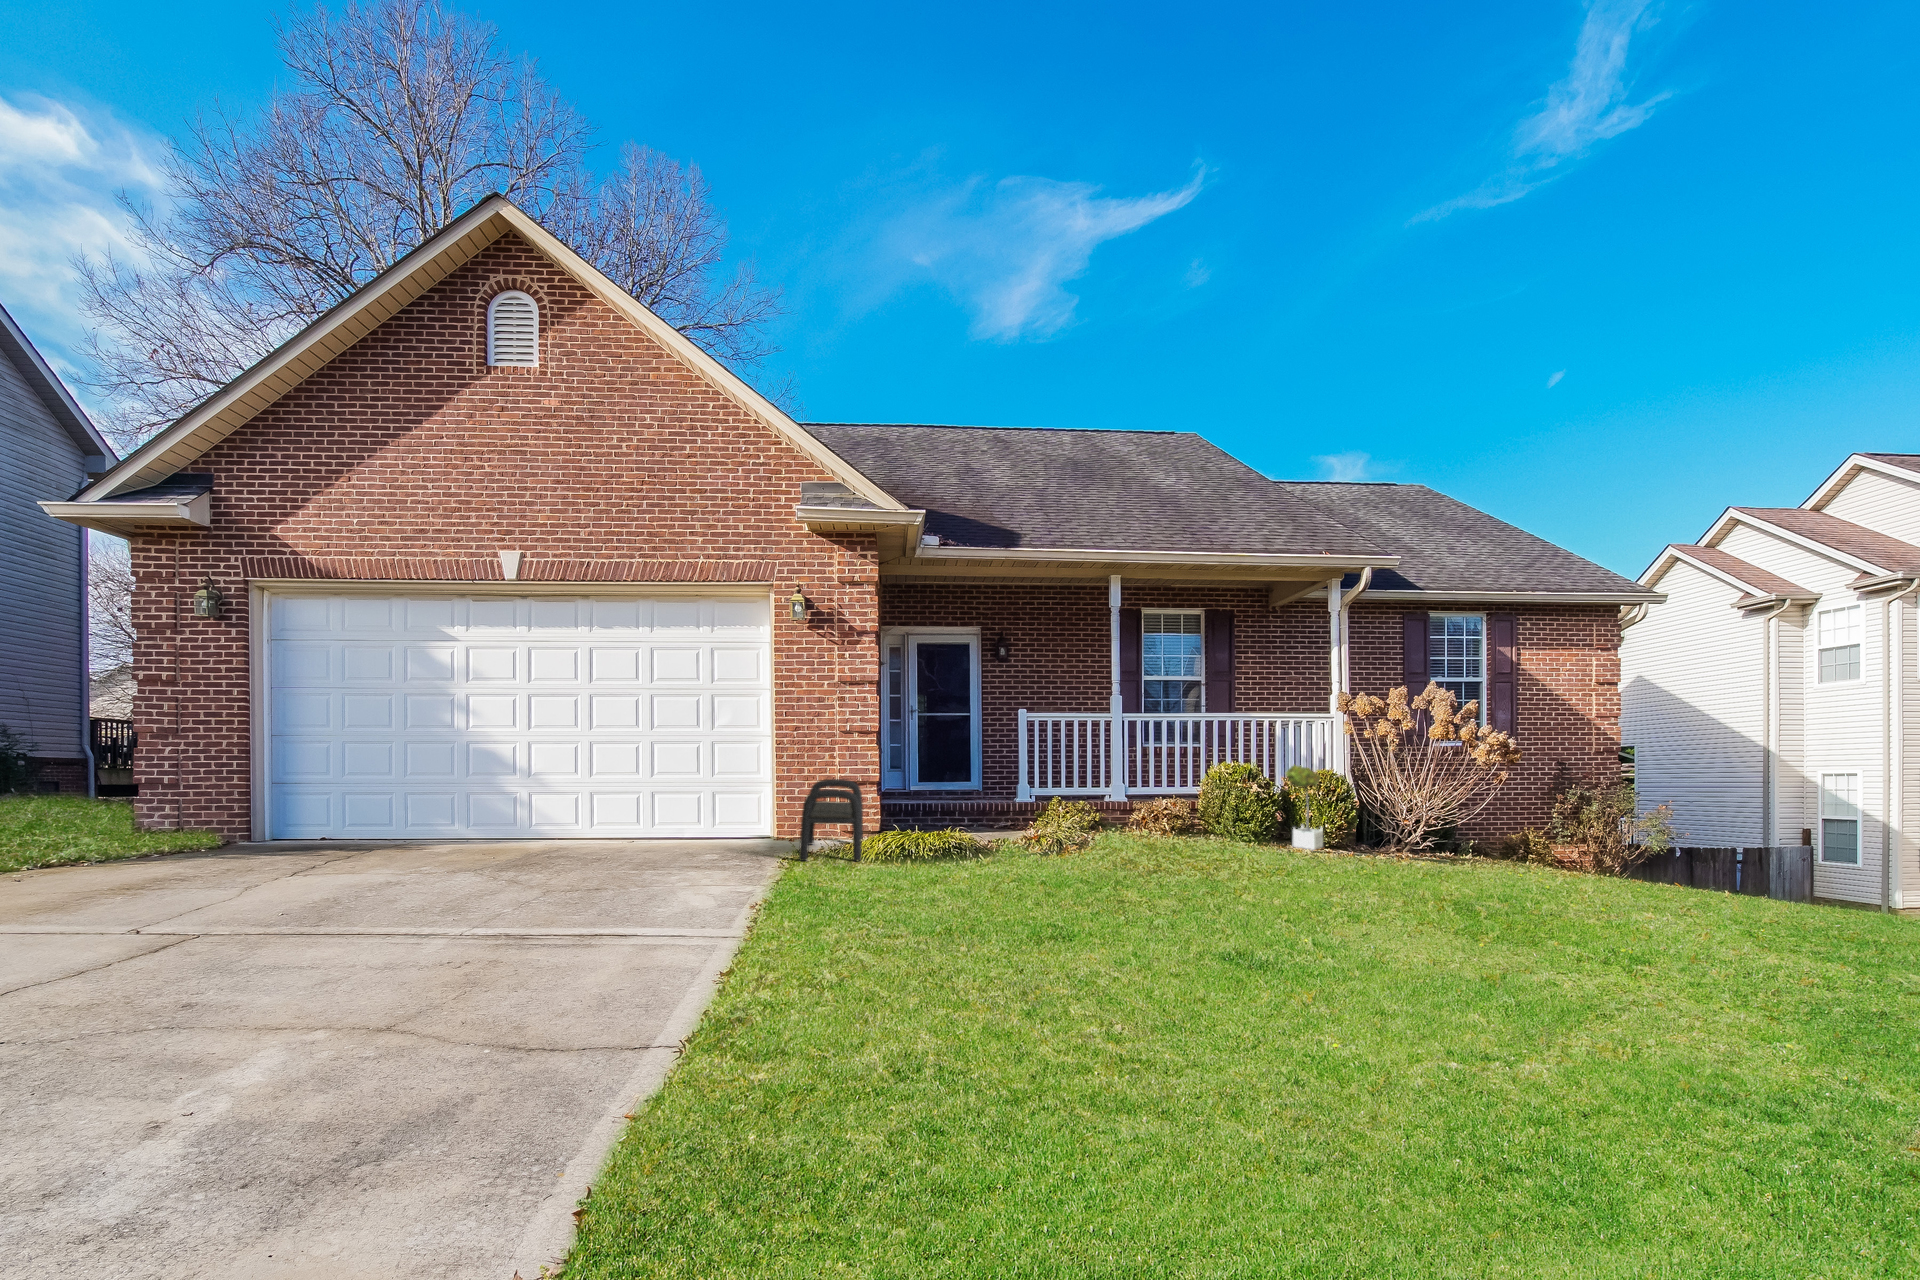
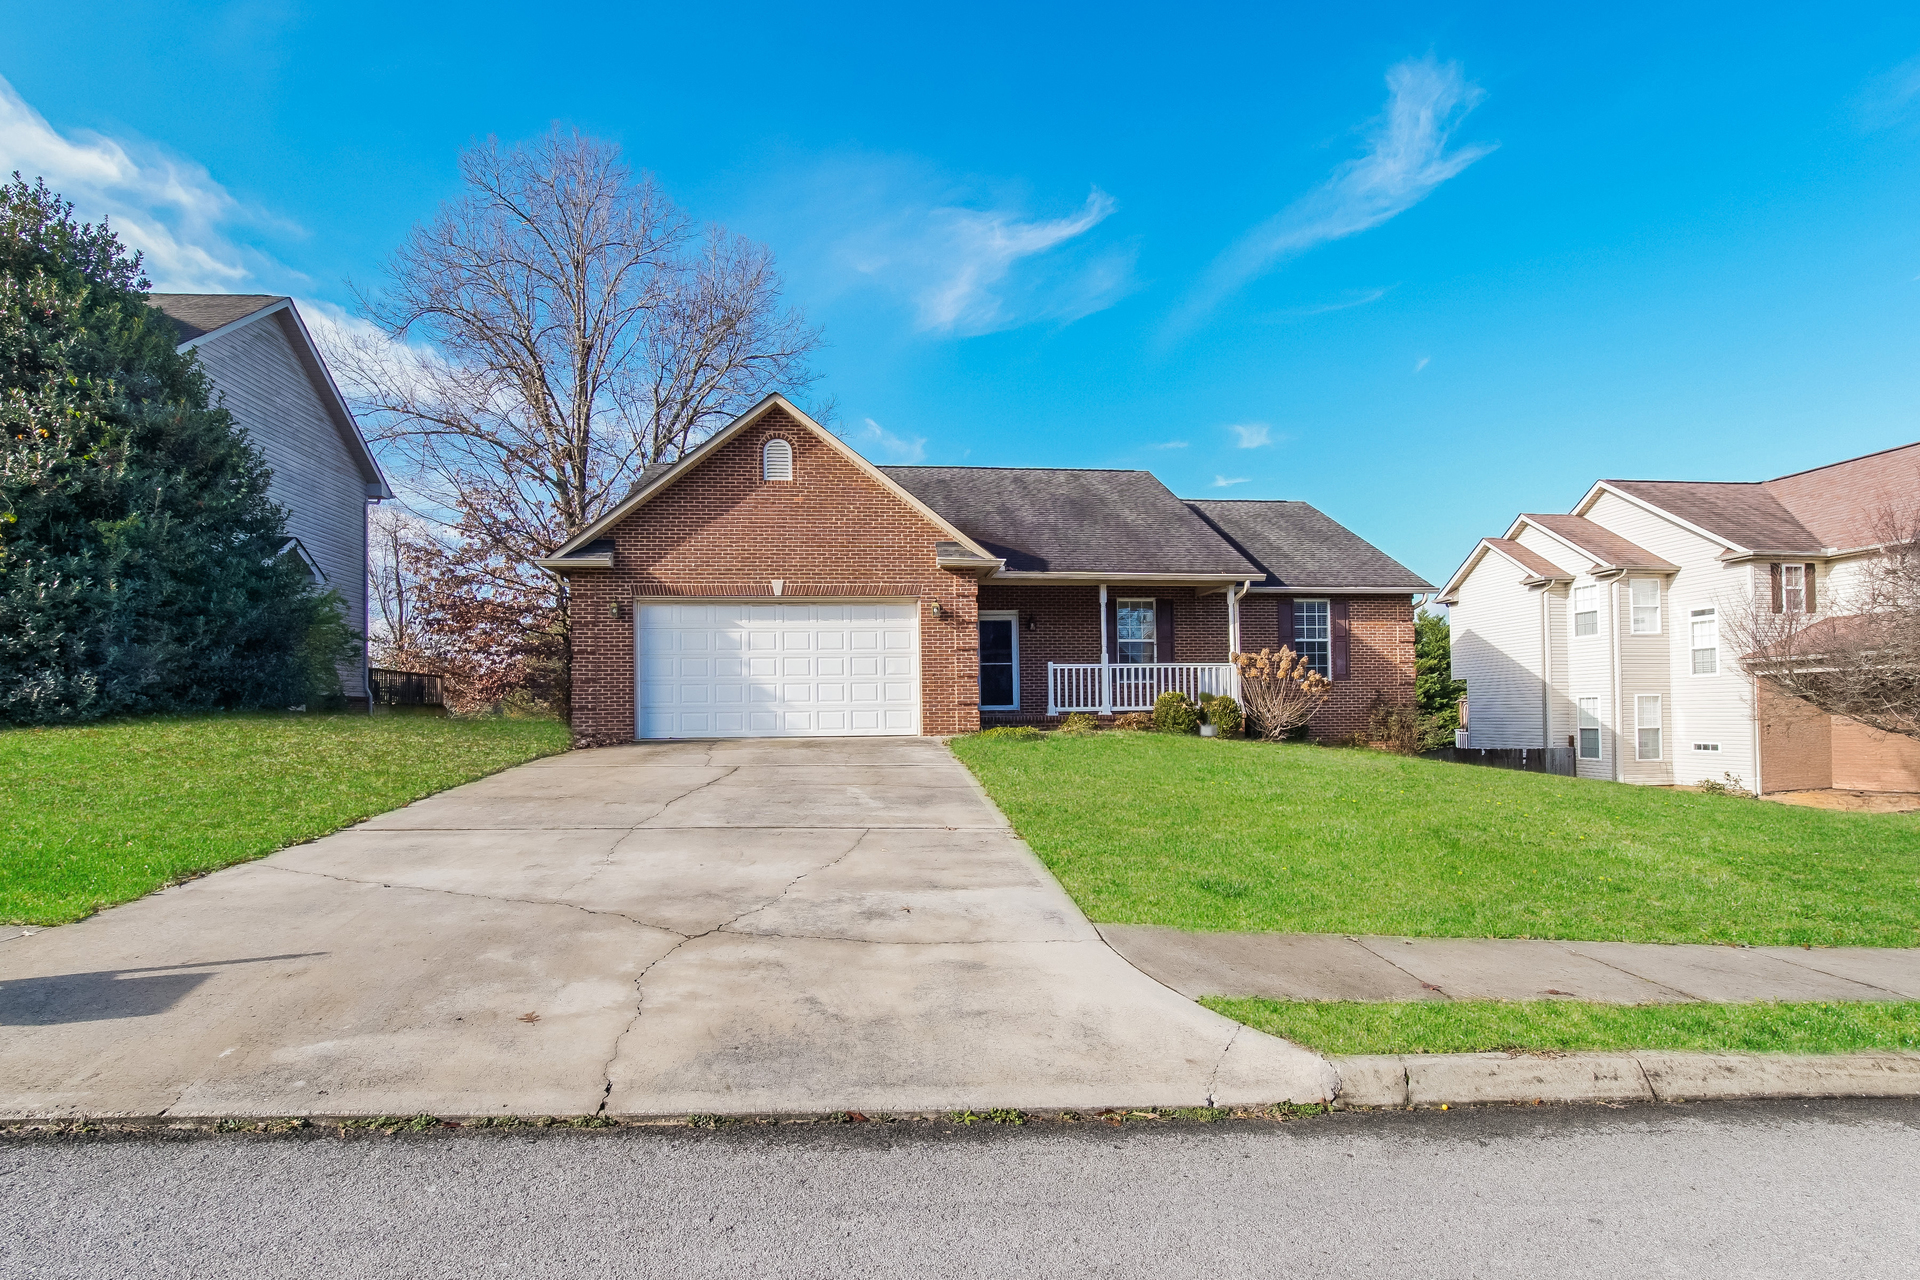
bench: present [799,779,863,861] -> none [940,702,977,742]

